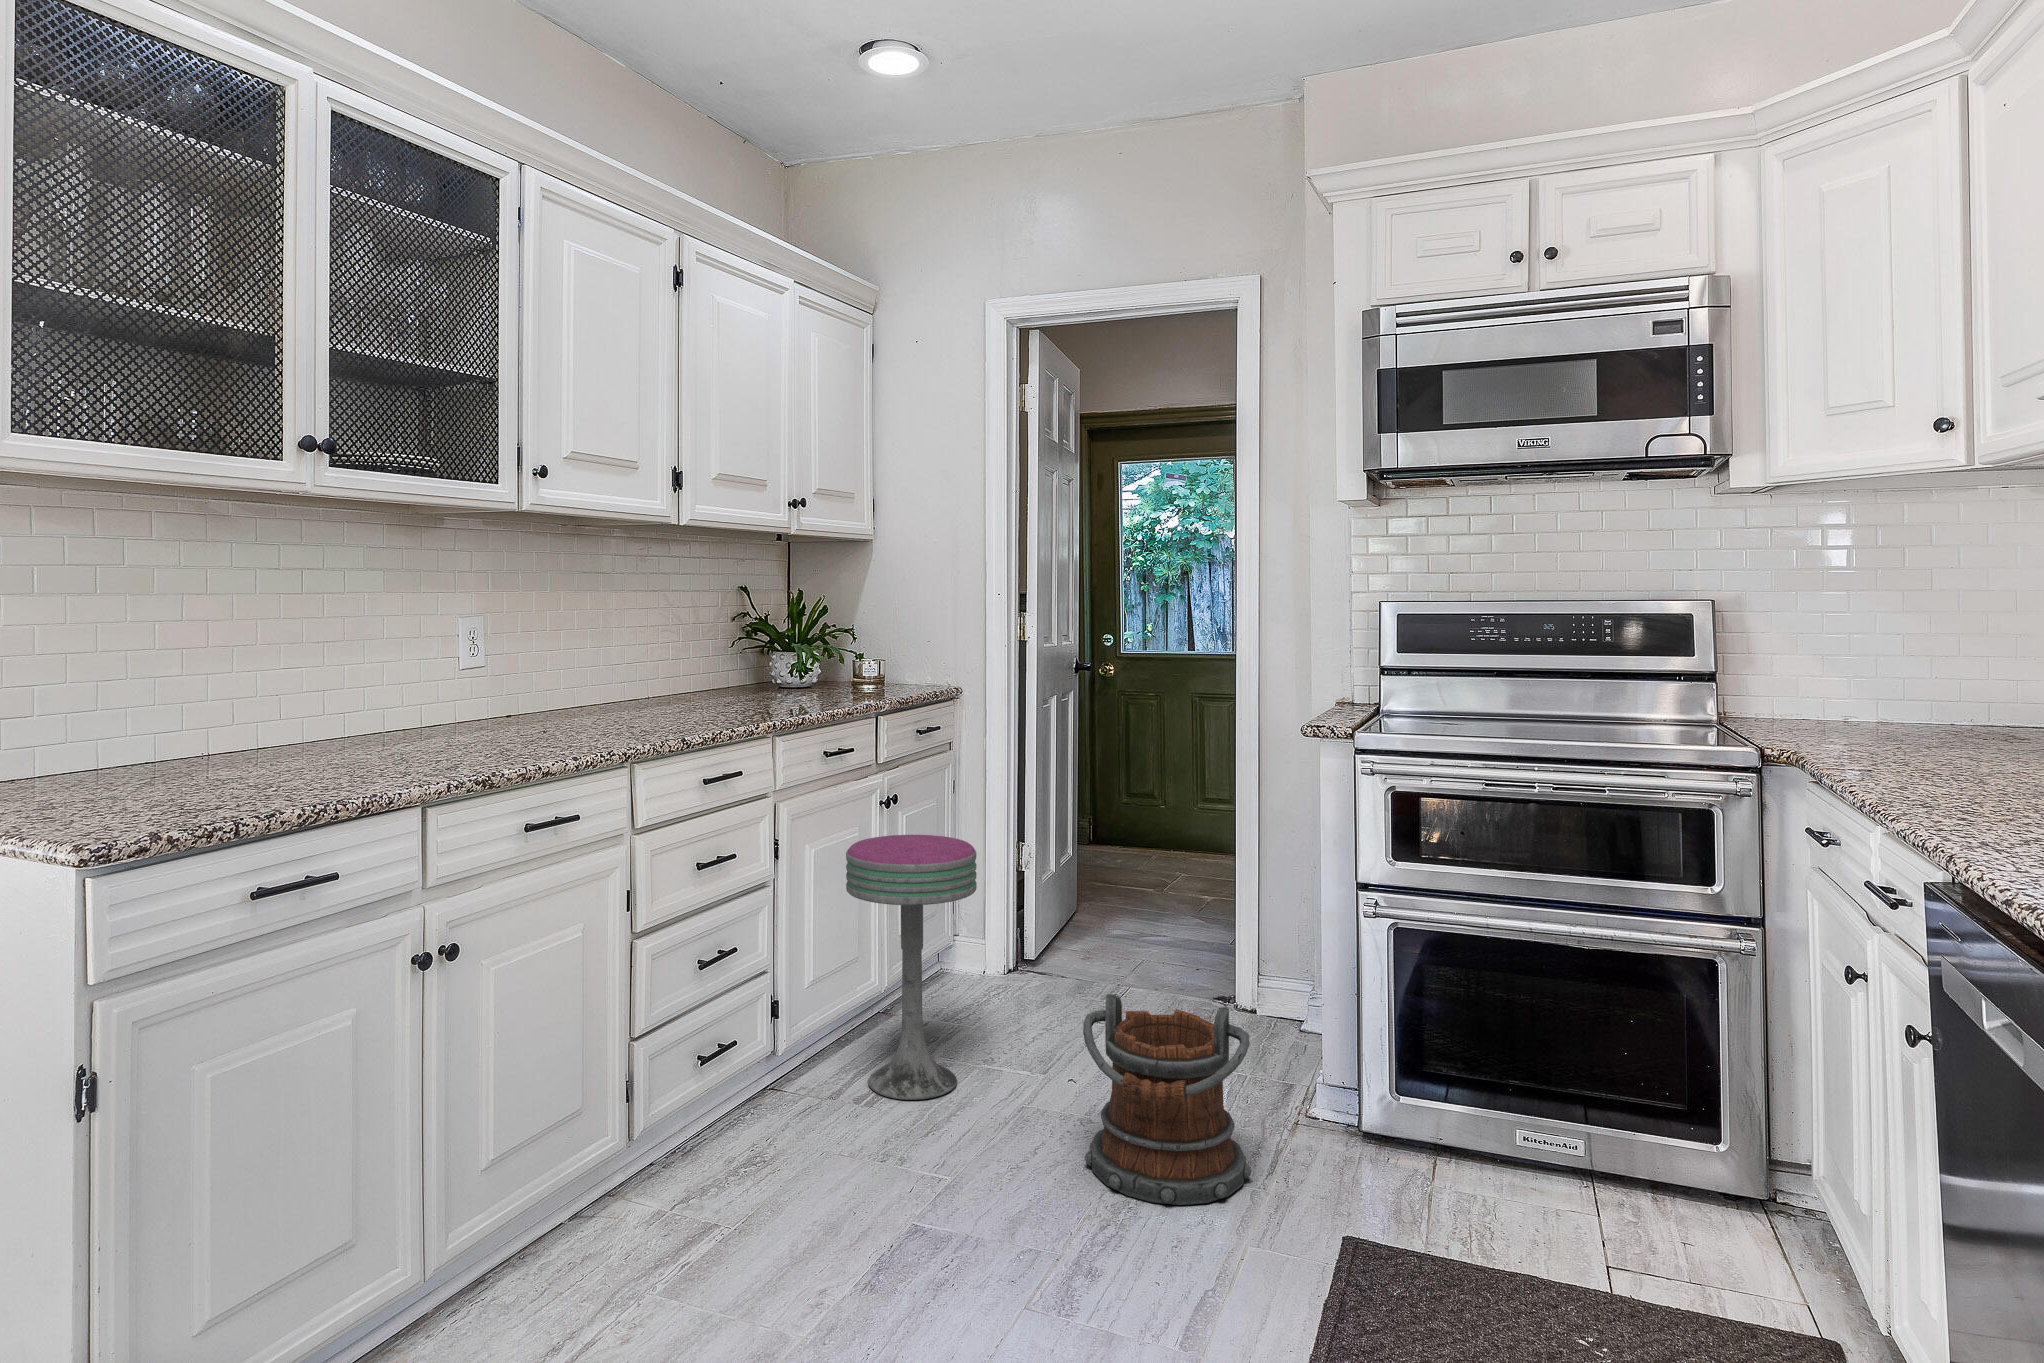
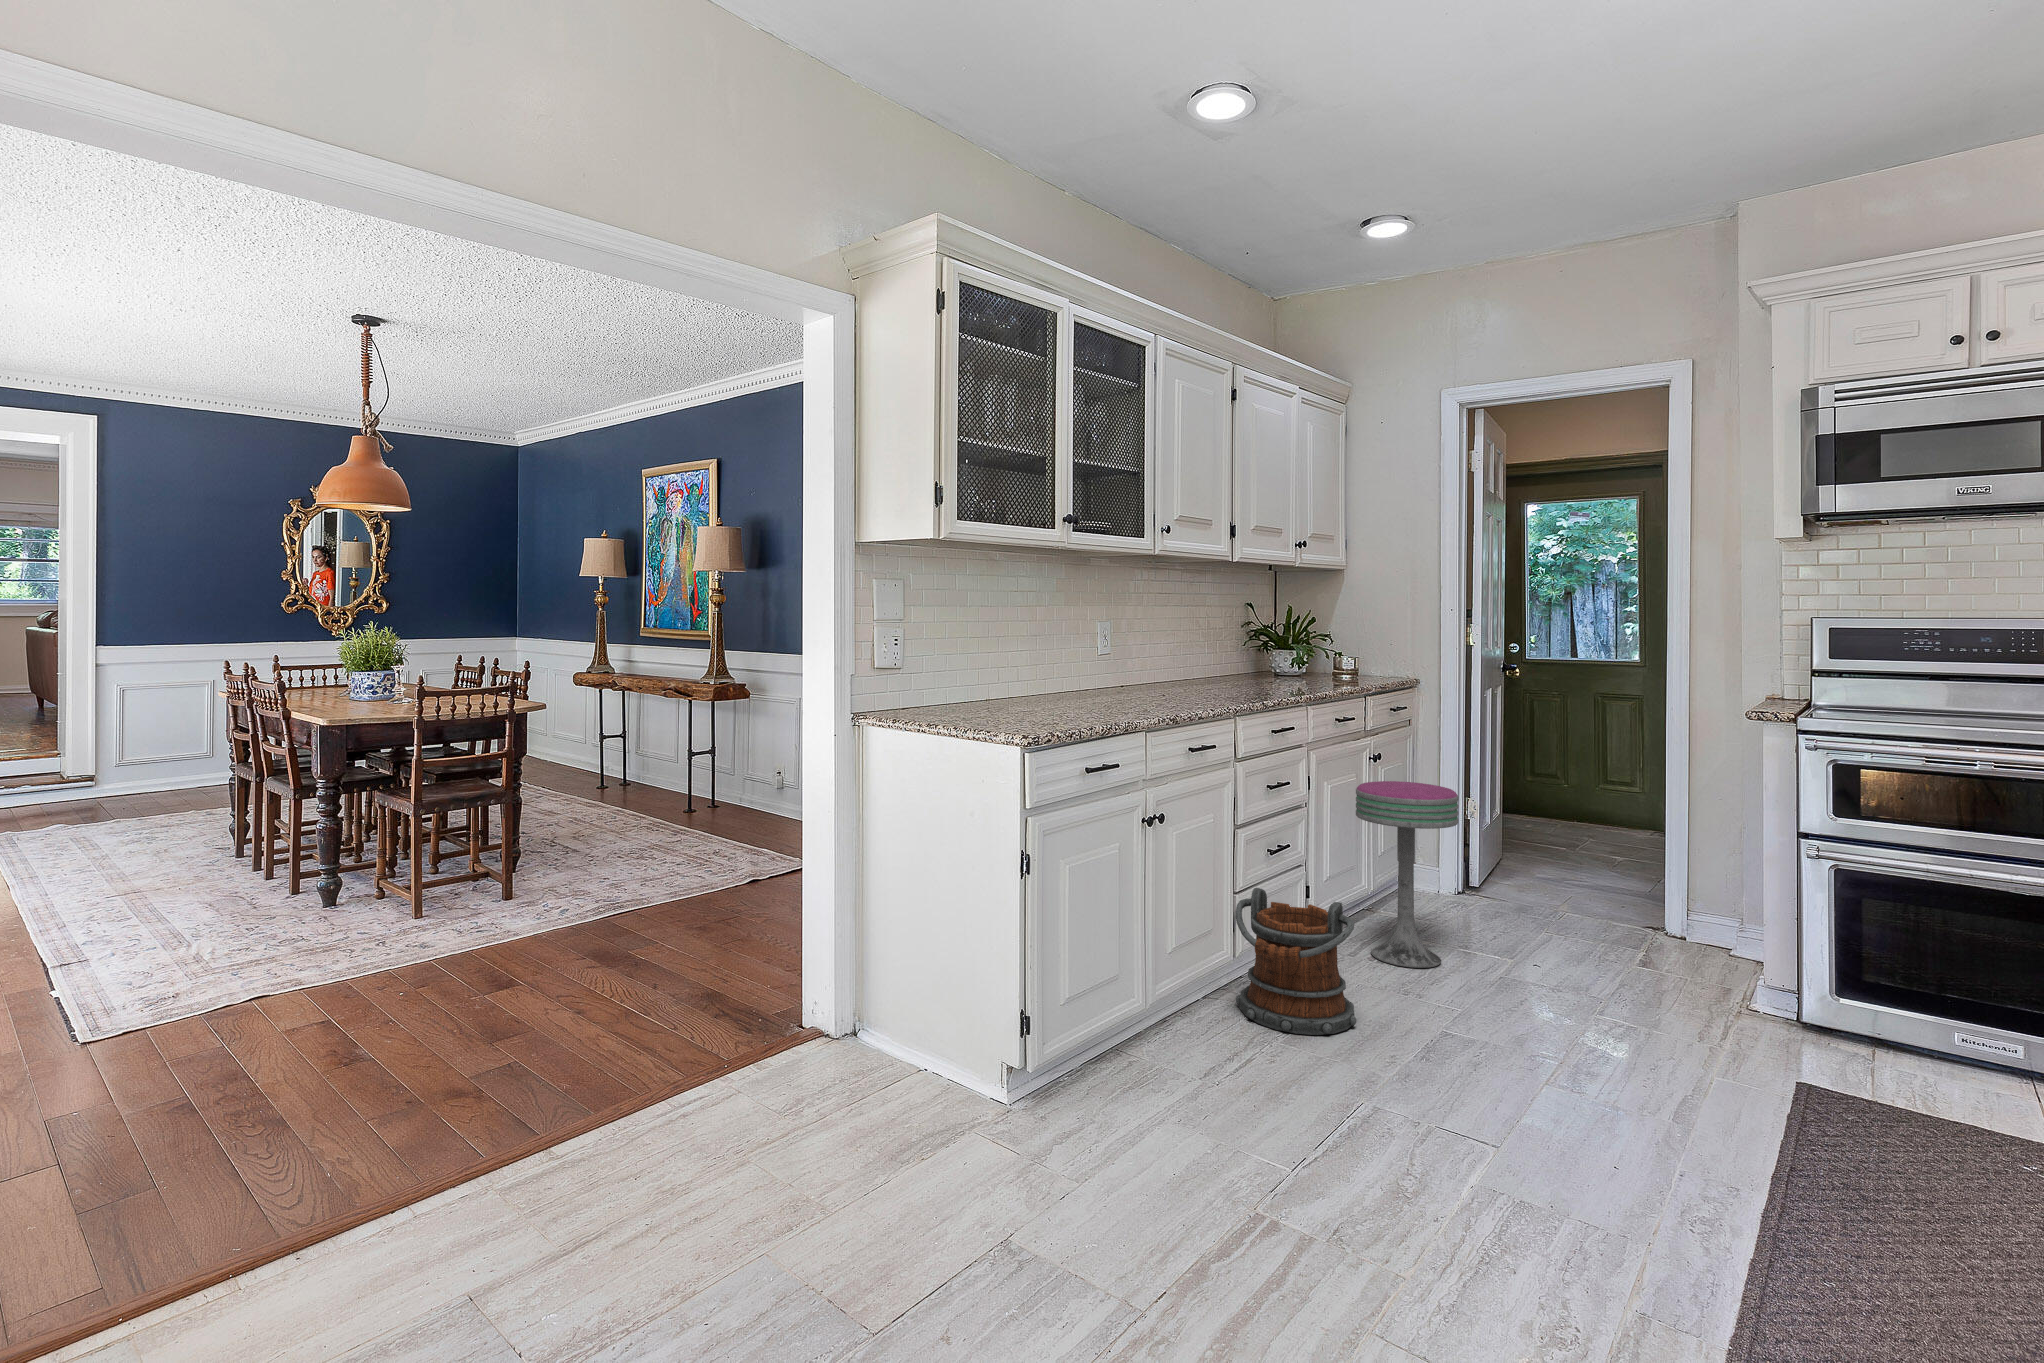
bucket: present [1083,994,1251,1205] -> present [1236,888,1356,1035]

